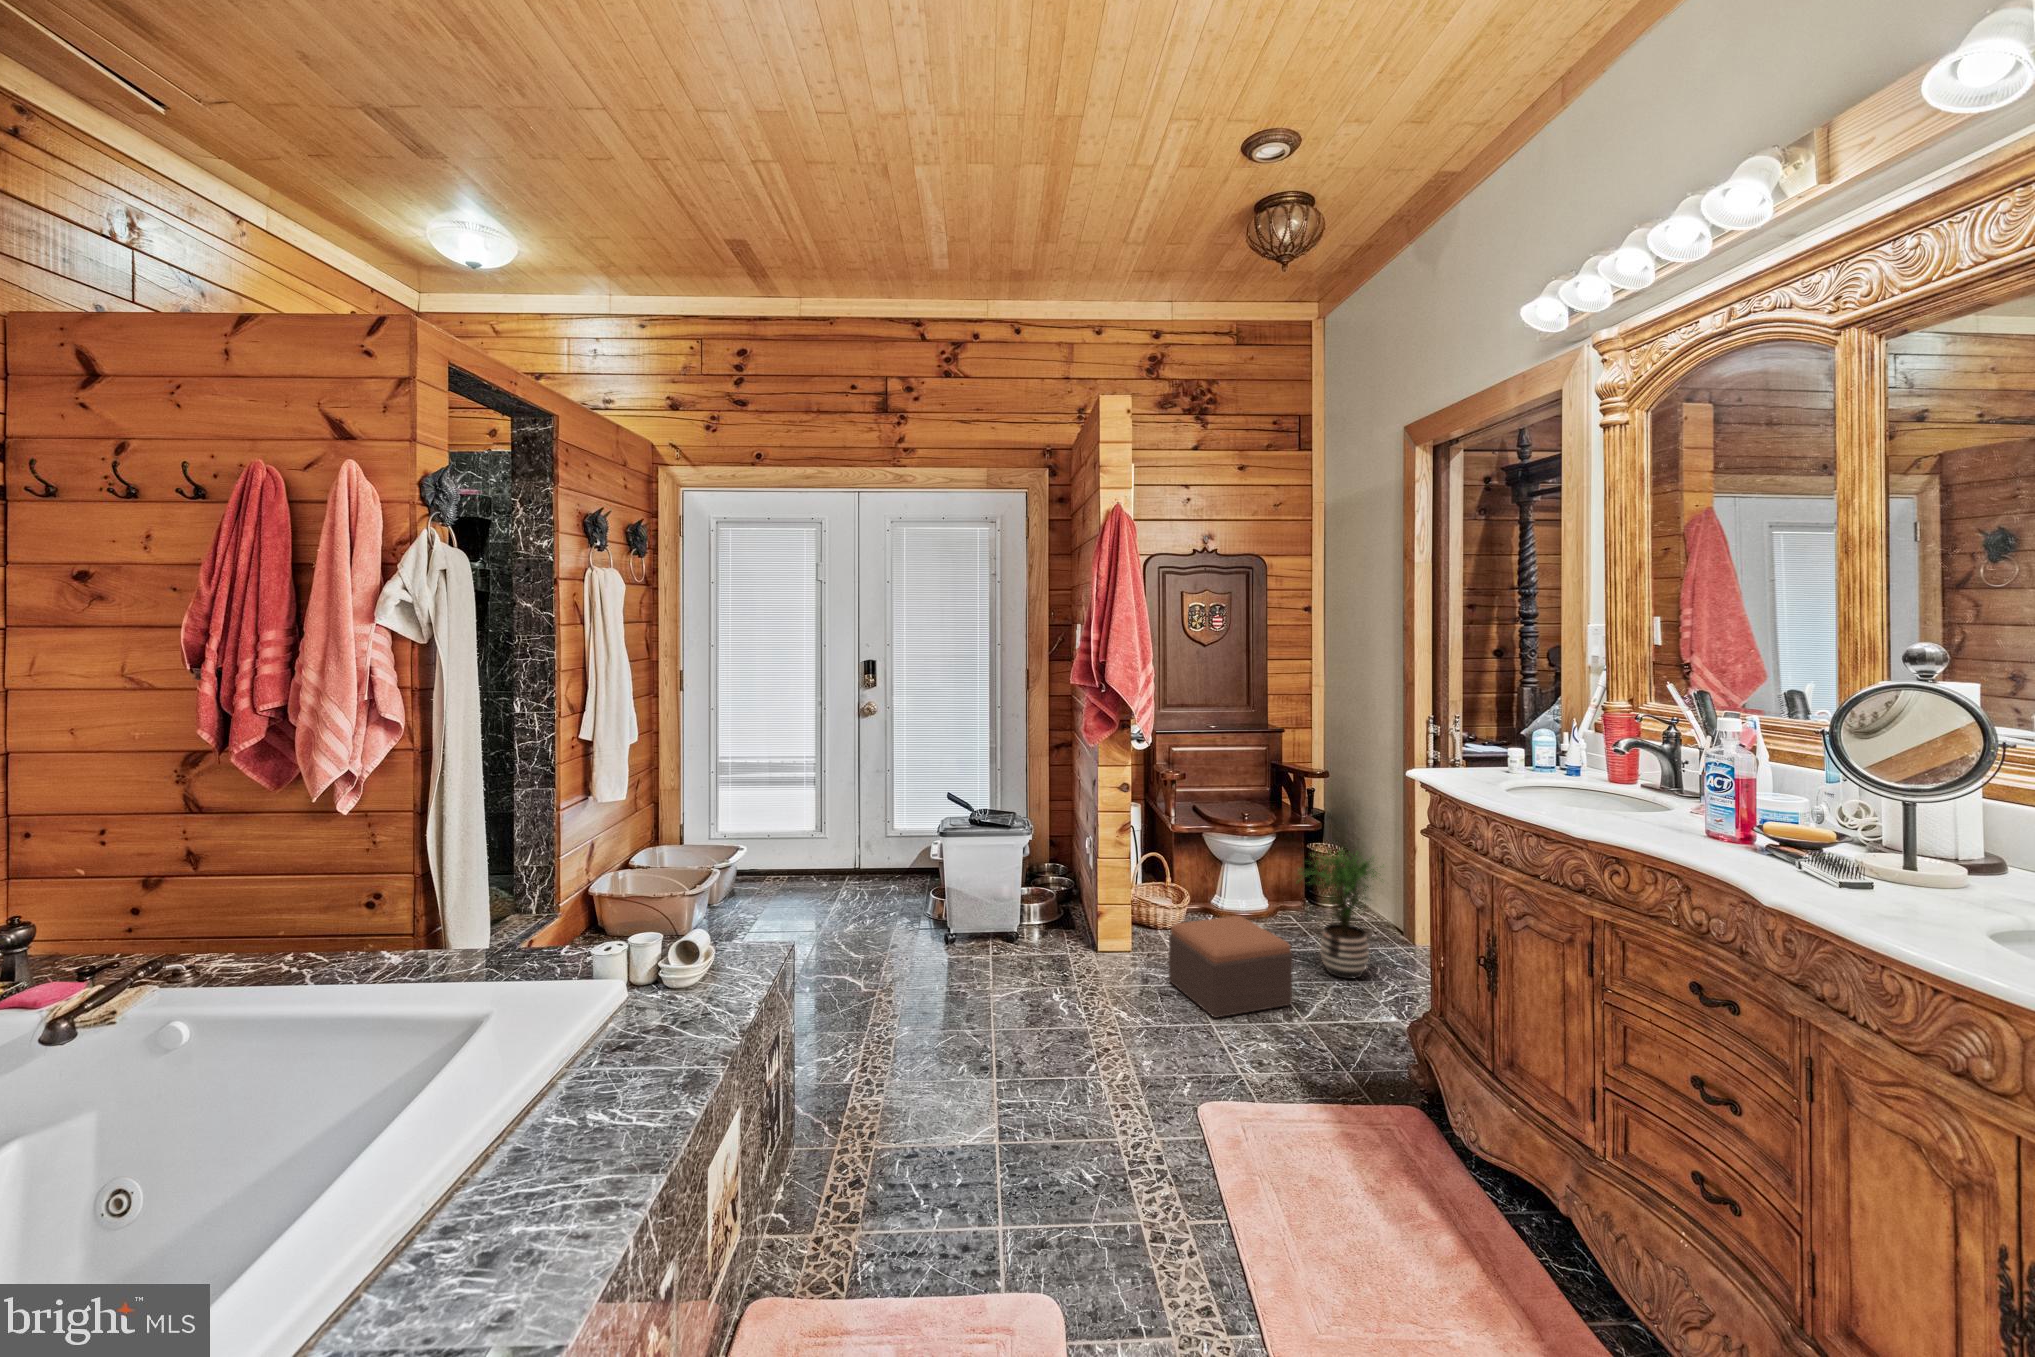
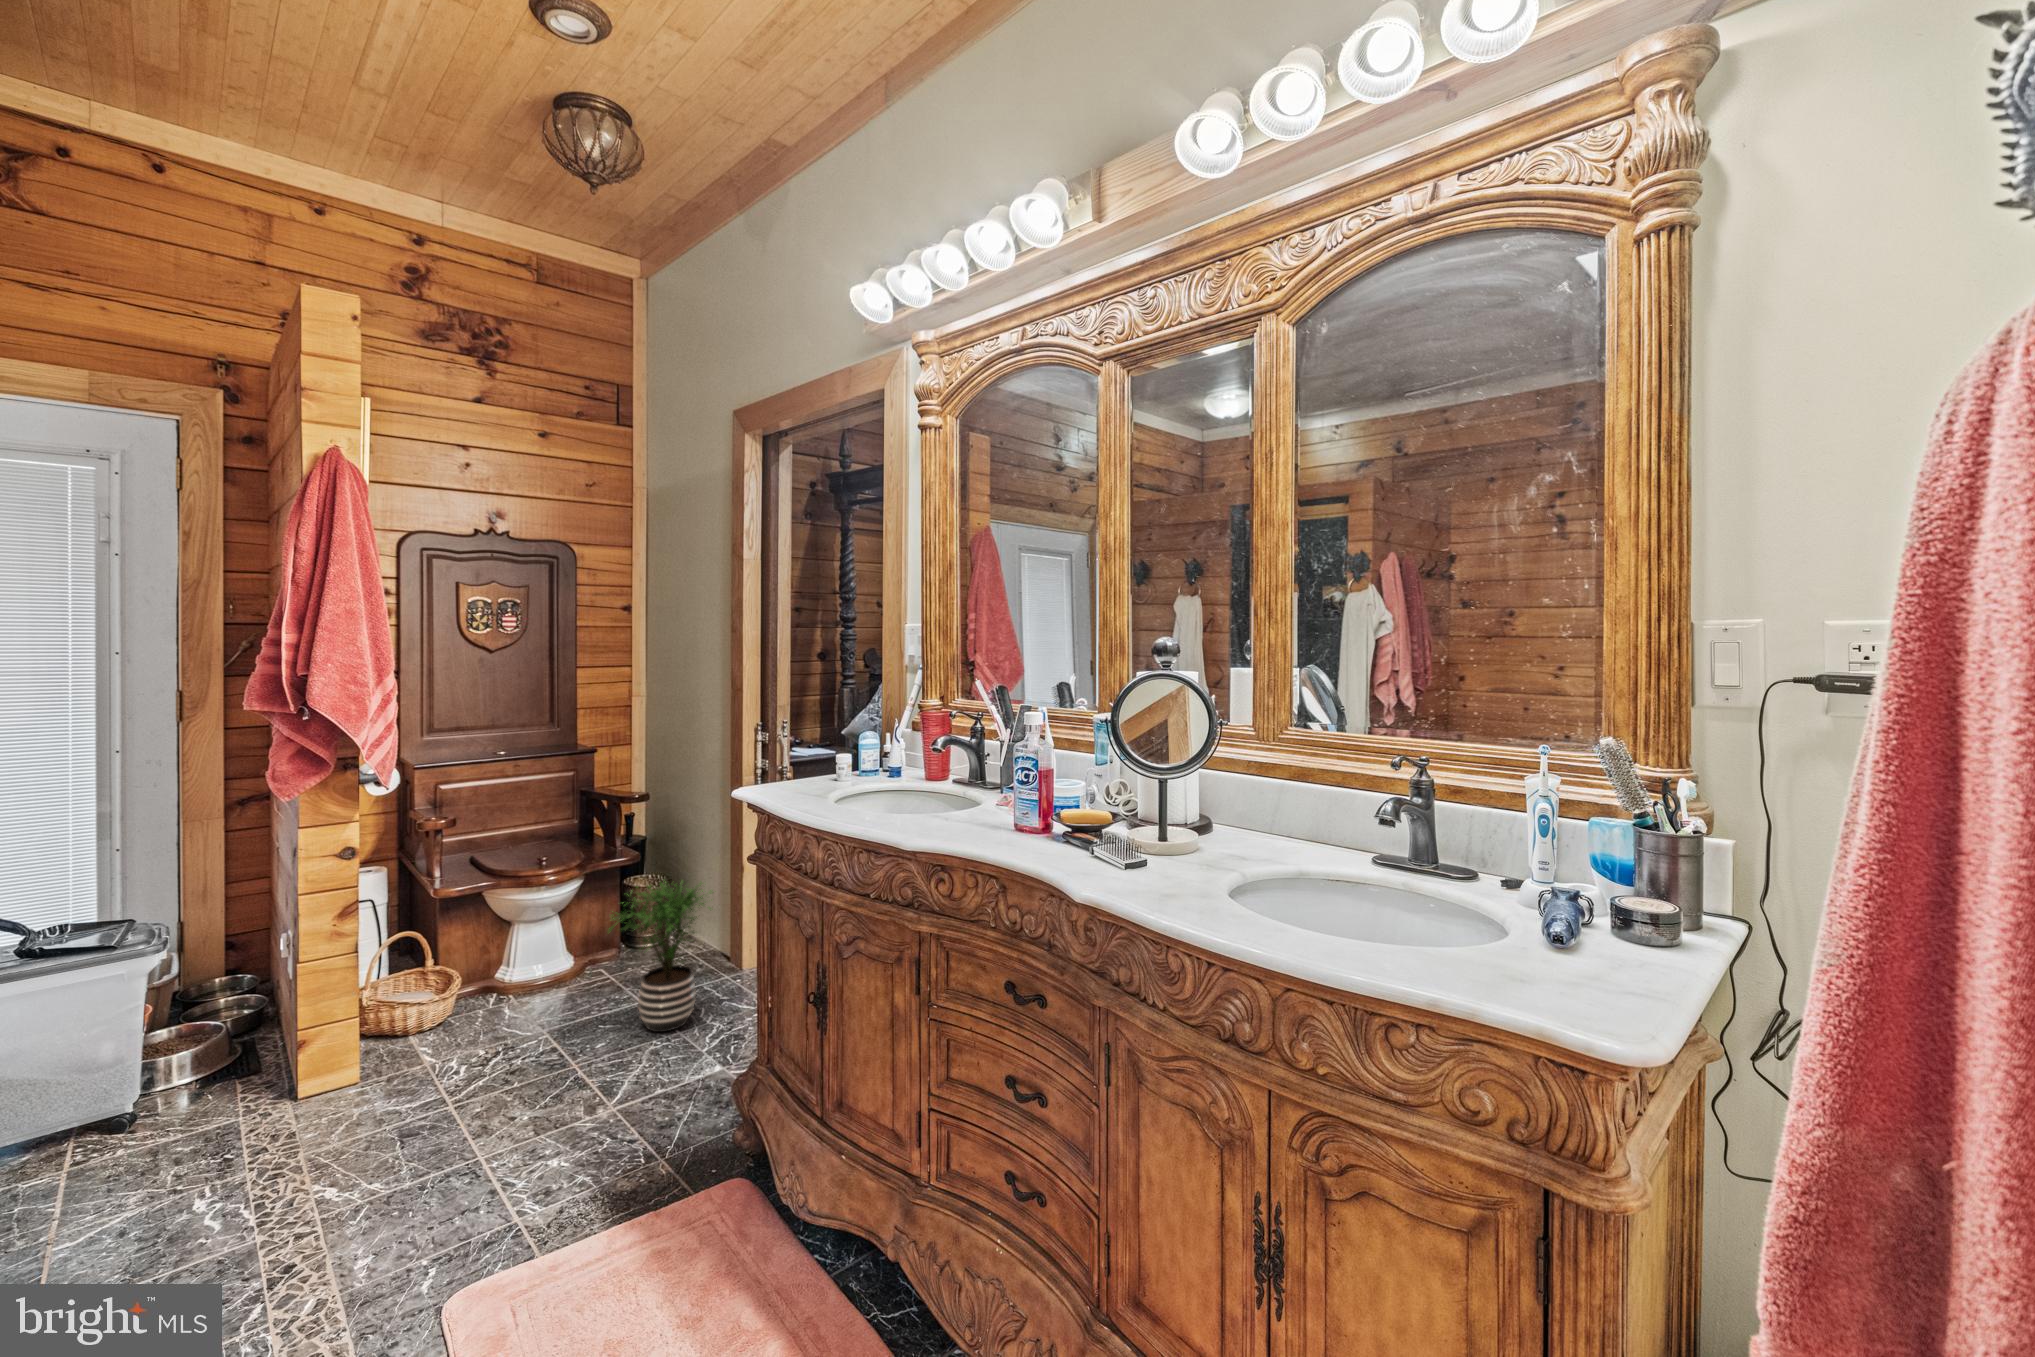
footstool: present [1169,916,1293,1018] -> none [408,993,599,1154]

